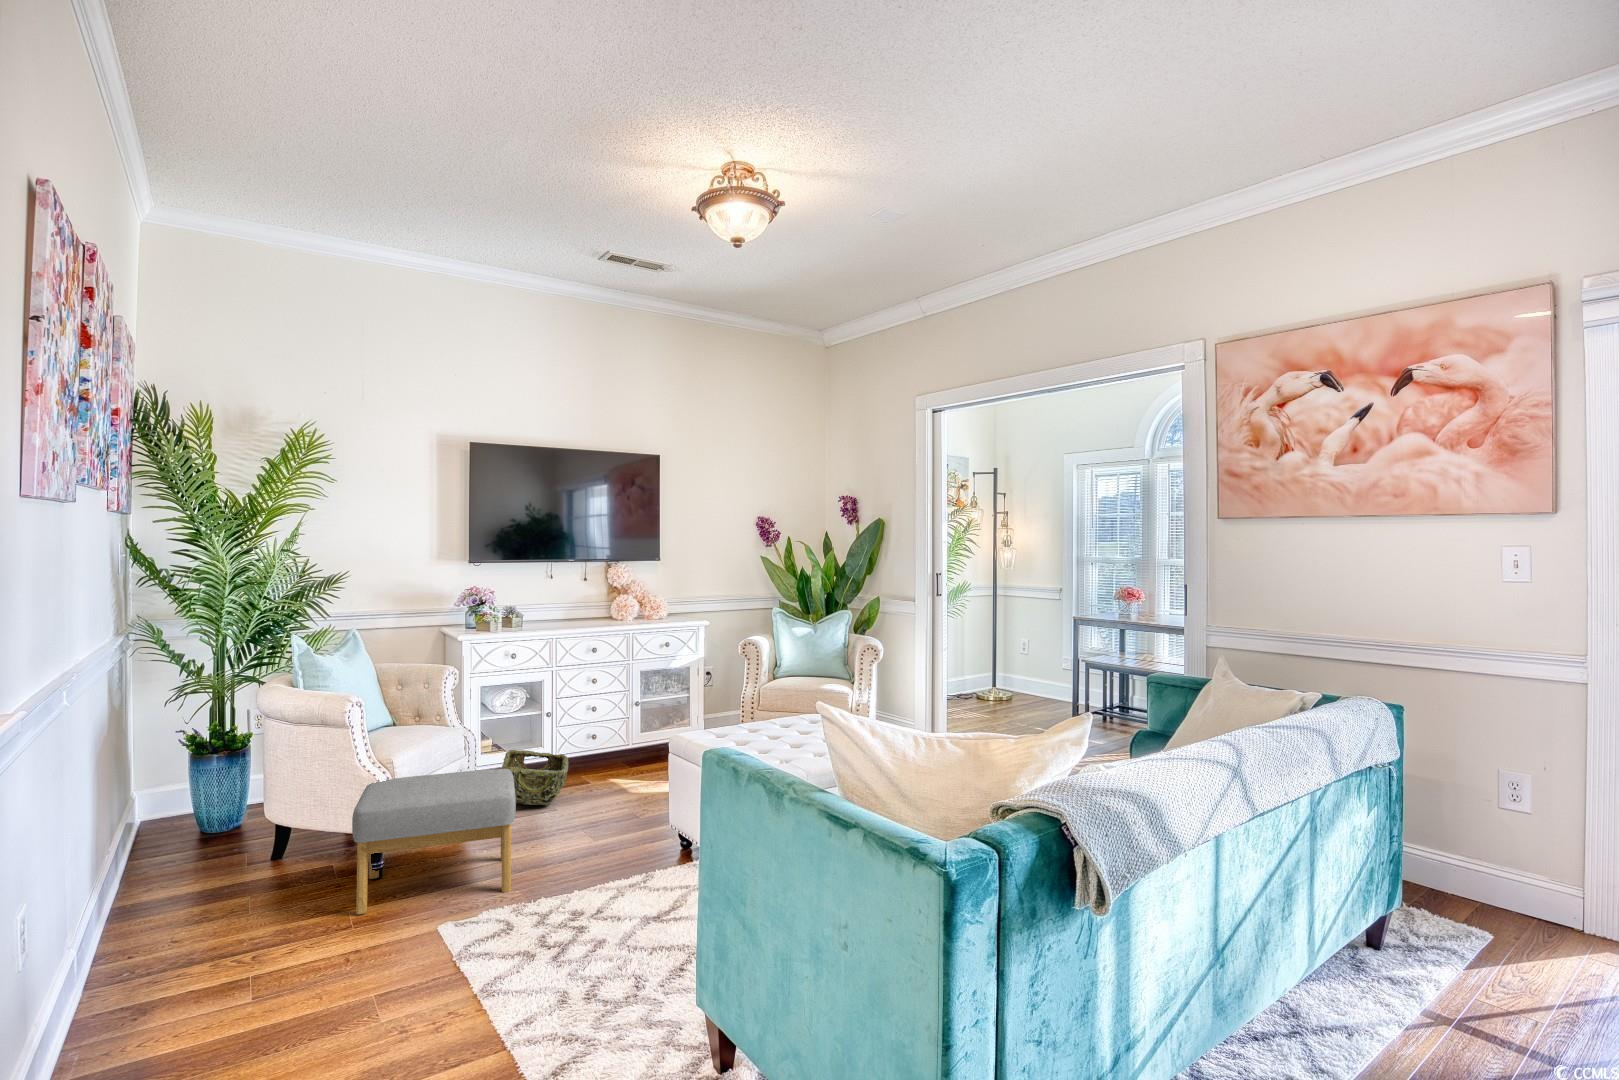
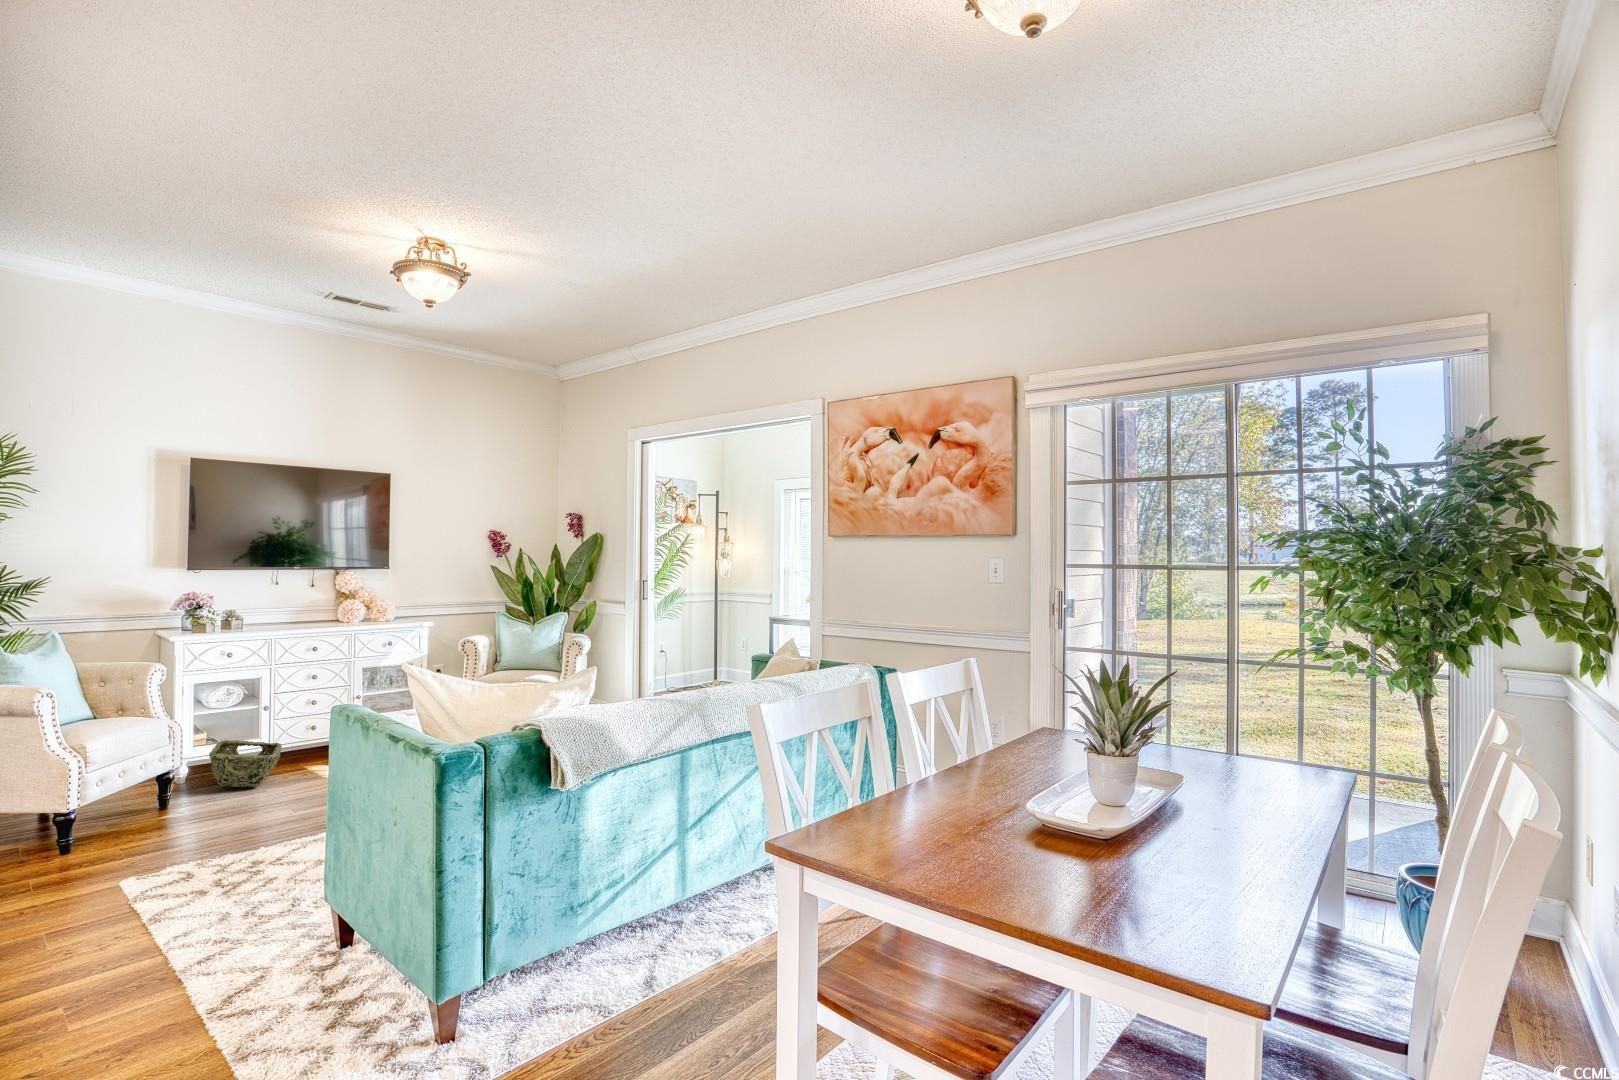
footstool: present [352,769,516,914] -> none [37,752,210,879]

